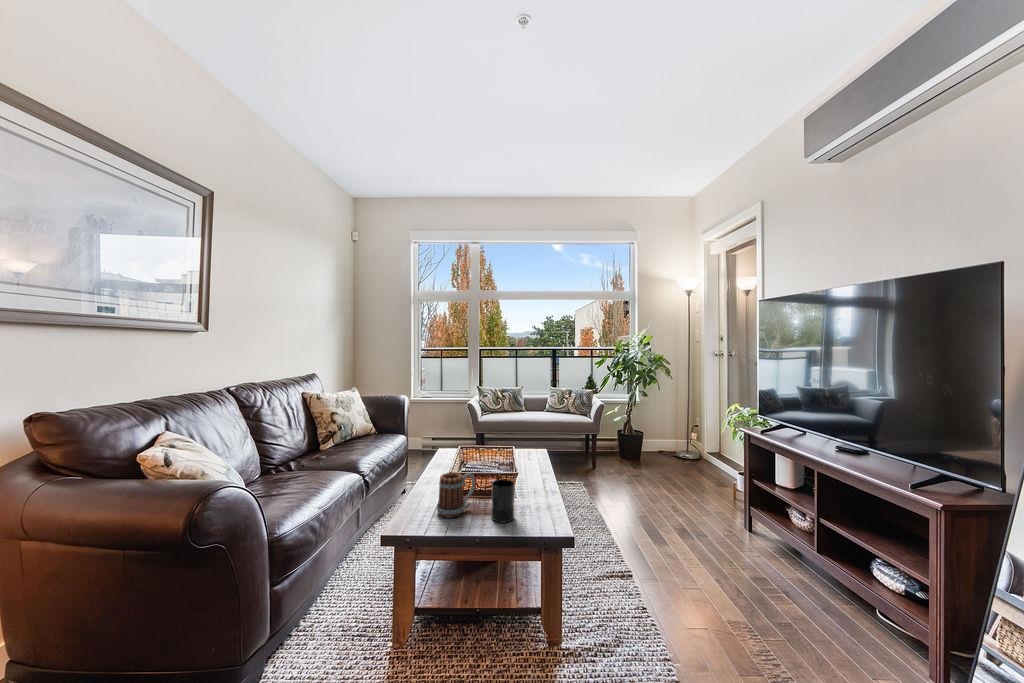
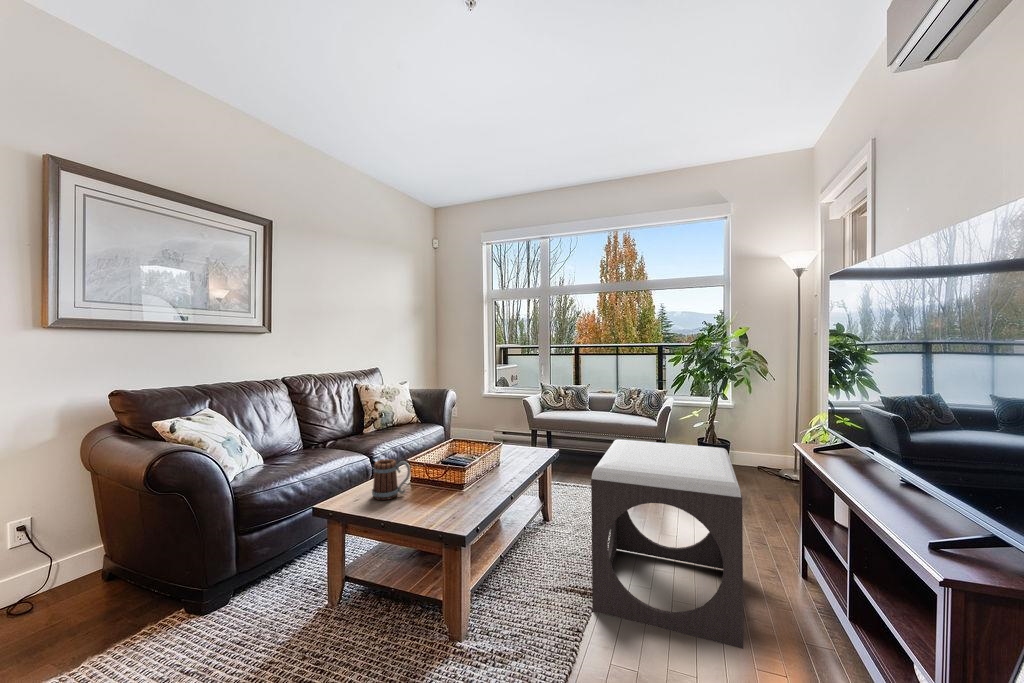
footstool: none [612,435,759,591] -> present [591,439,743,649]
candle: present [491,479,514,523] -> none [408,469,433,511]

